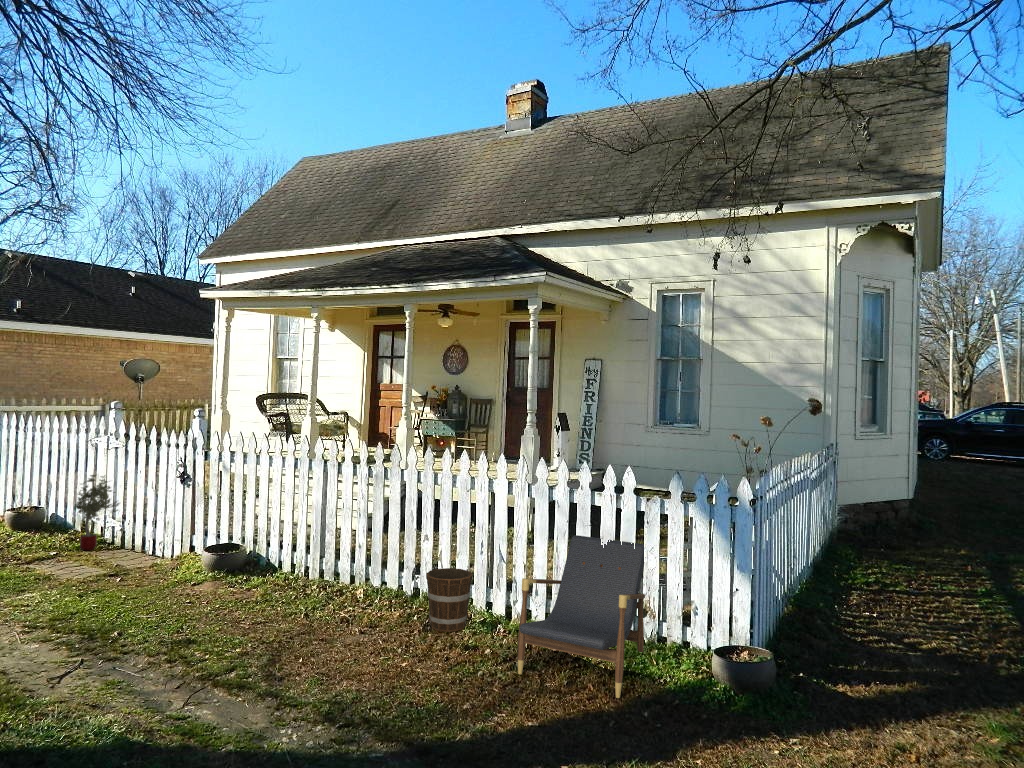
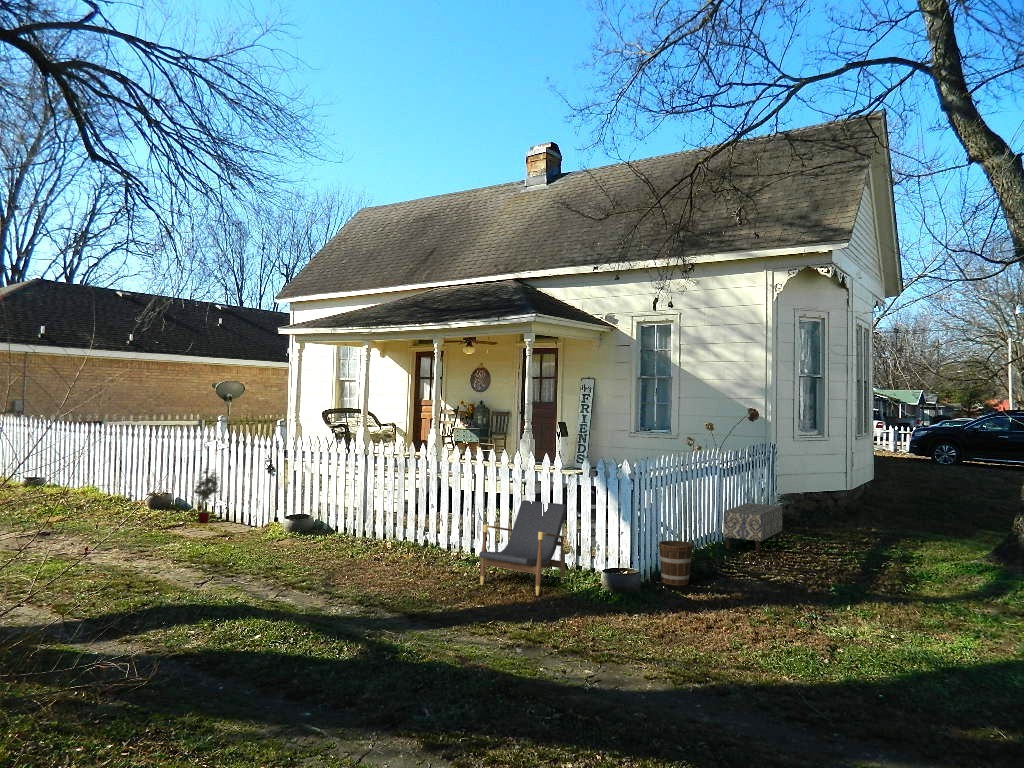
bench: none [813,522,875,594] -> present [723,503,782,553]
bucket: present [426,568,473,632] -> present [659,541,693,585]

